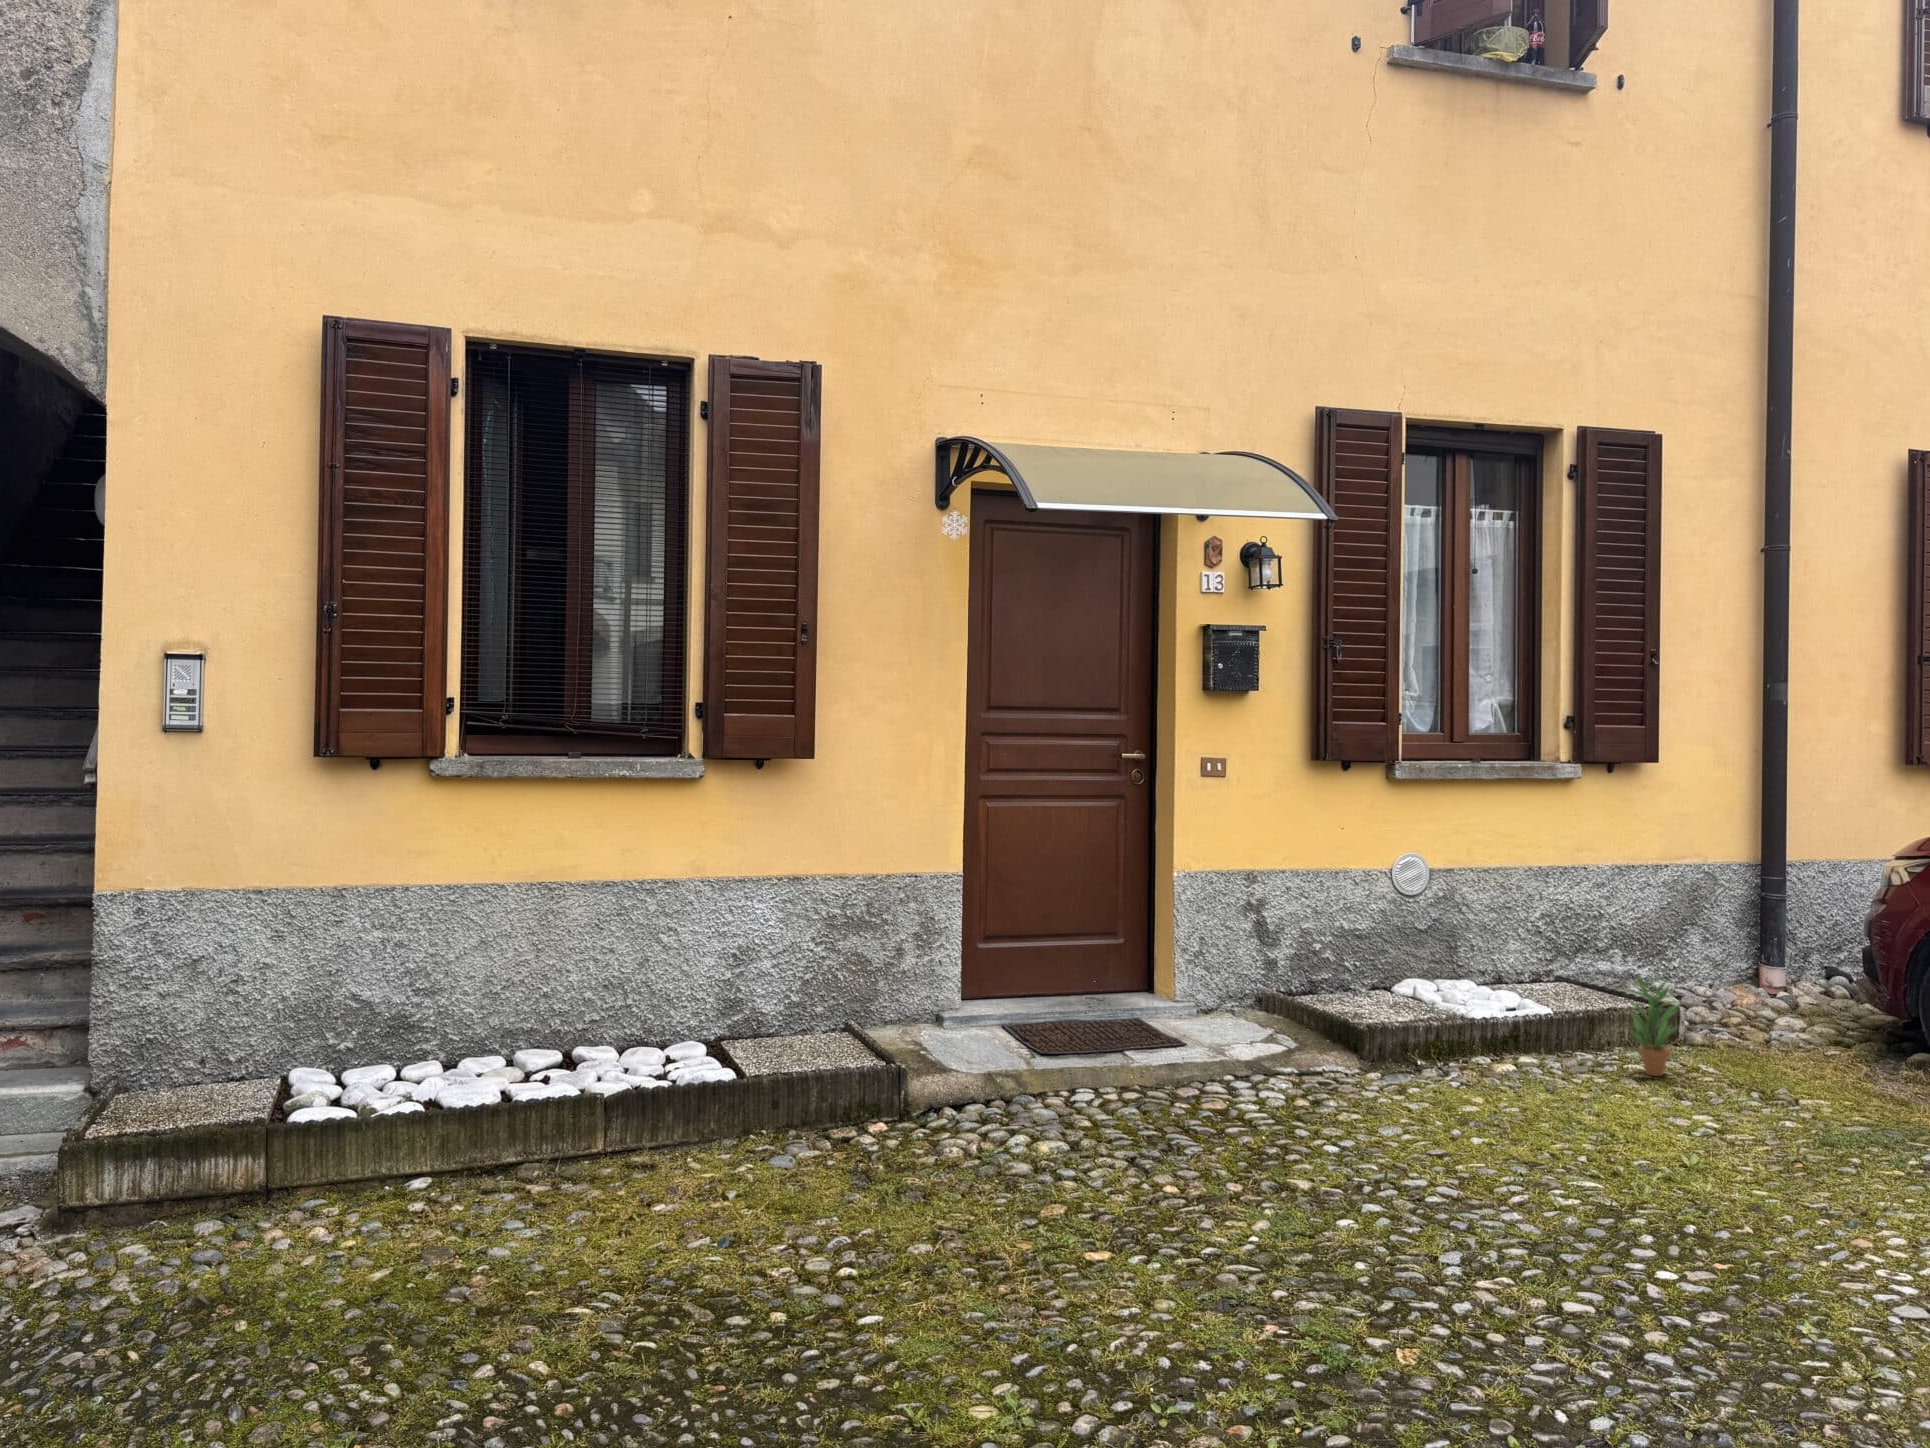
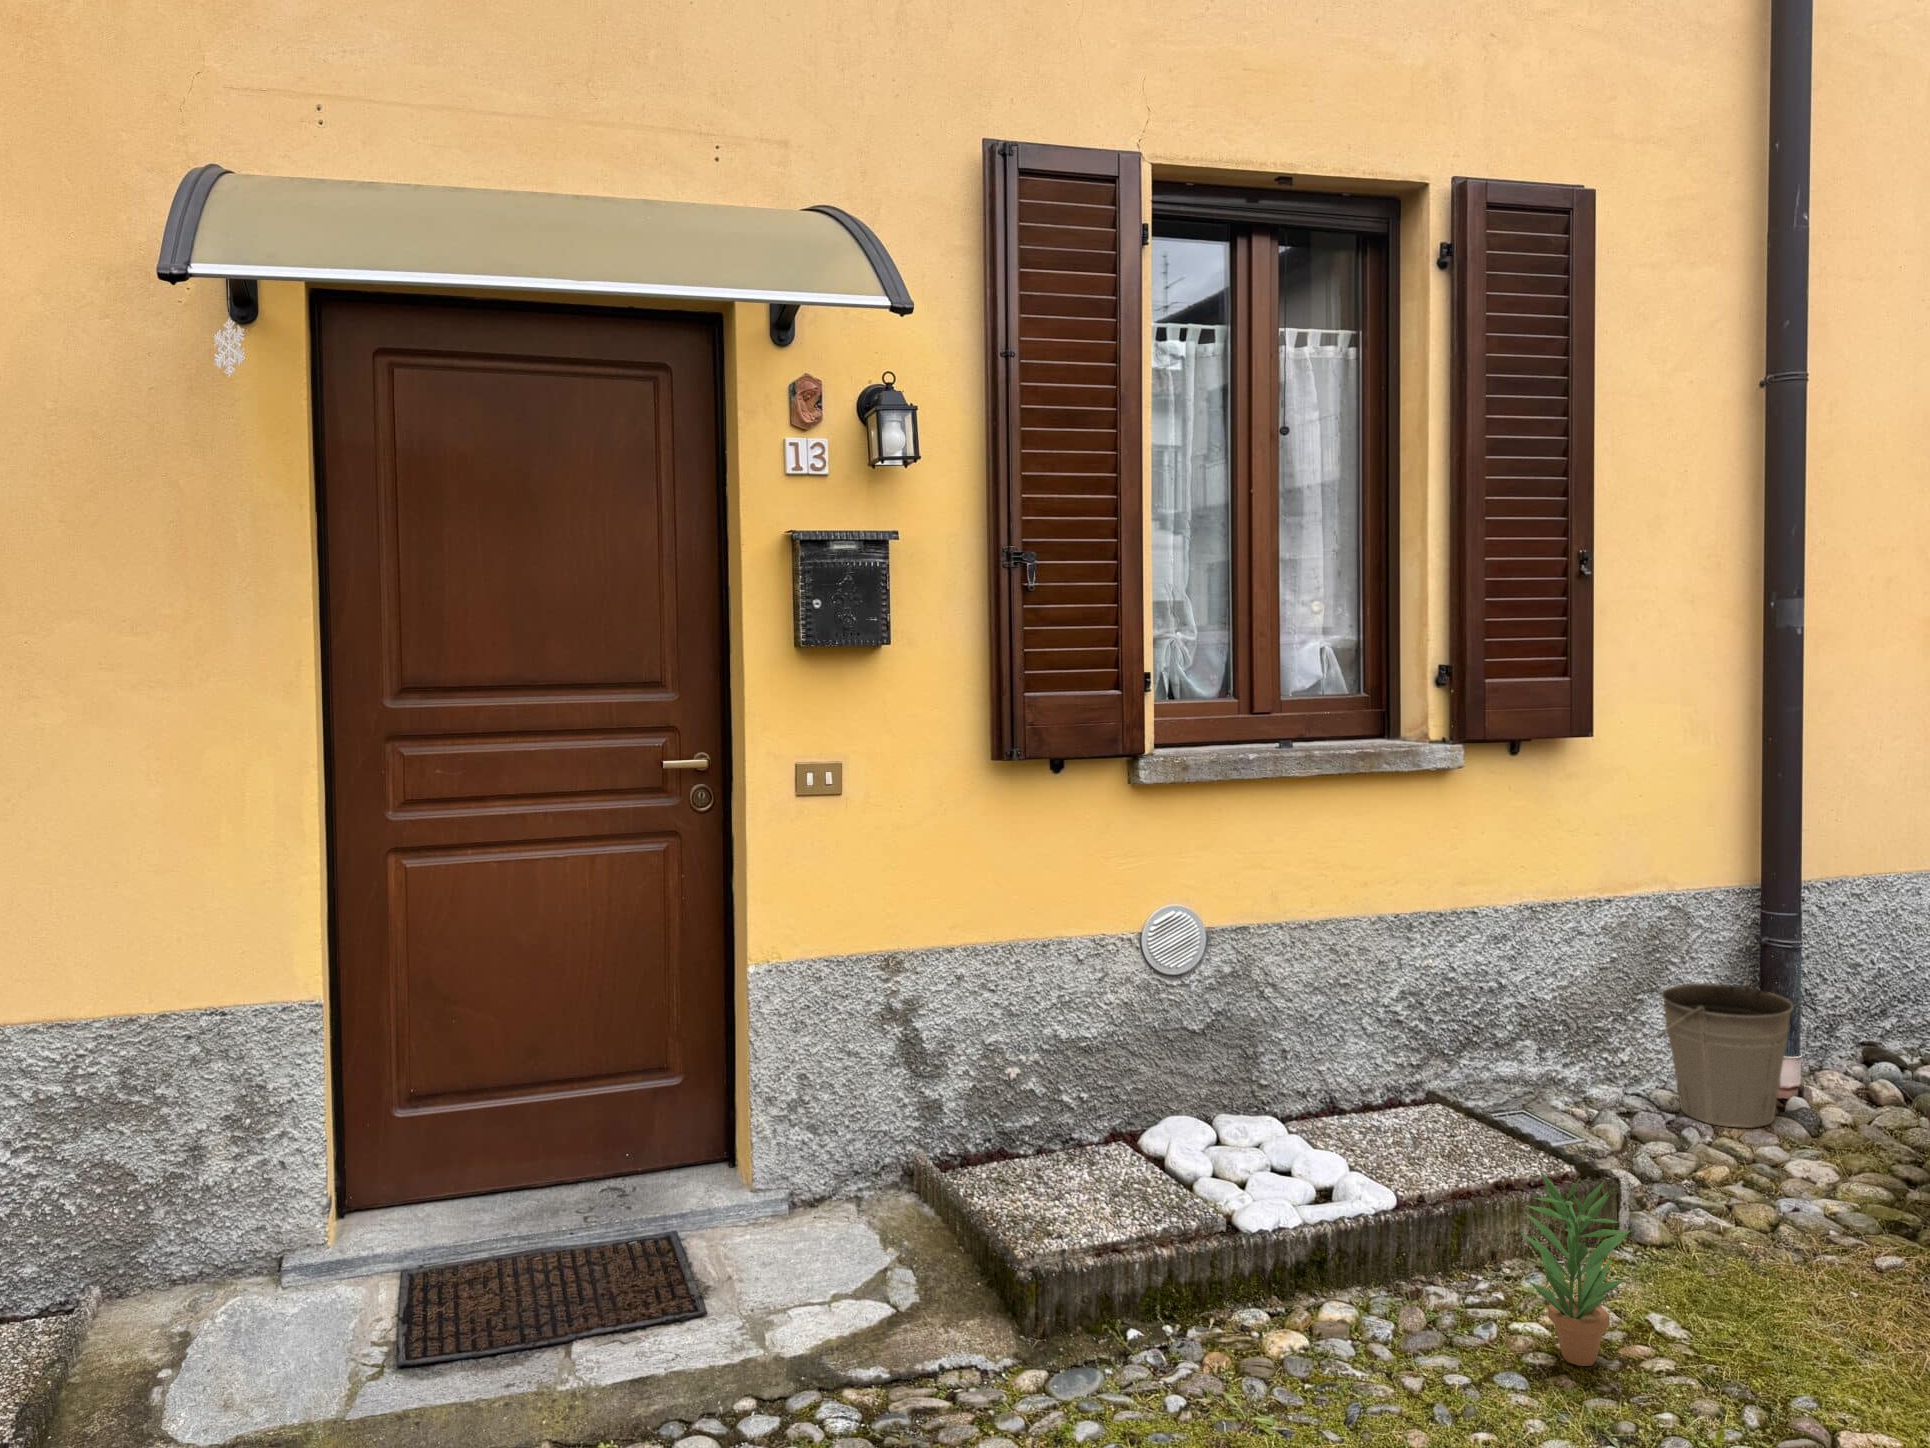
bucket: none [1696,919,1780,1004] -> present [1657,982,1793,1128]

